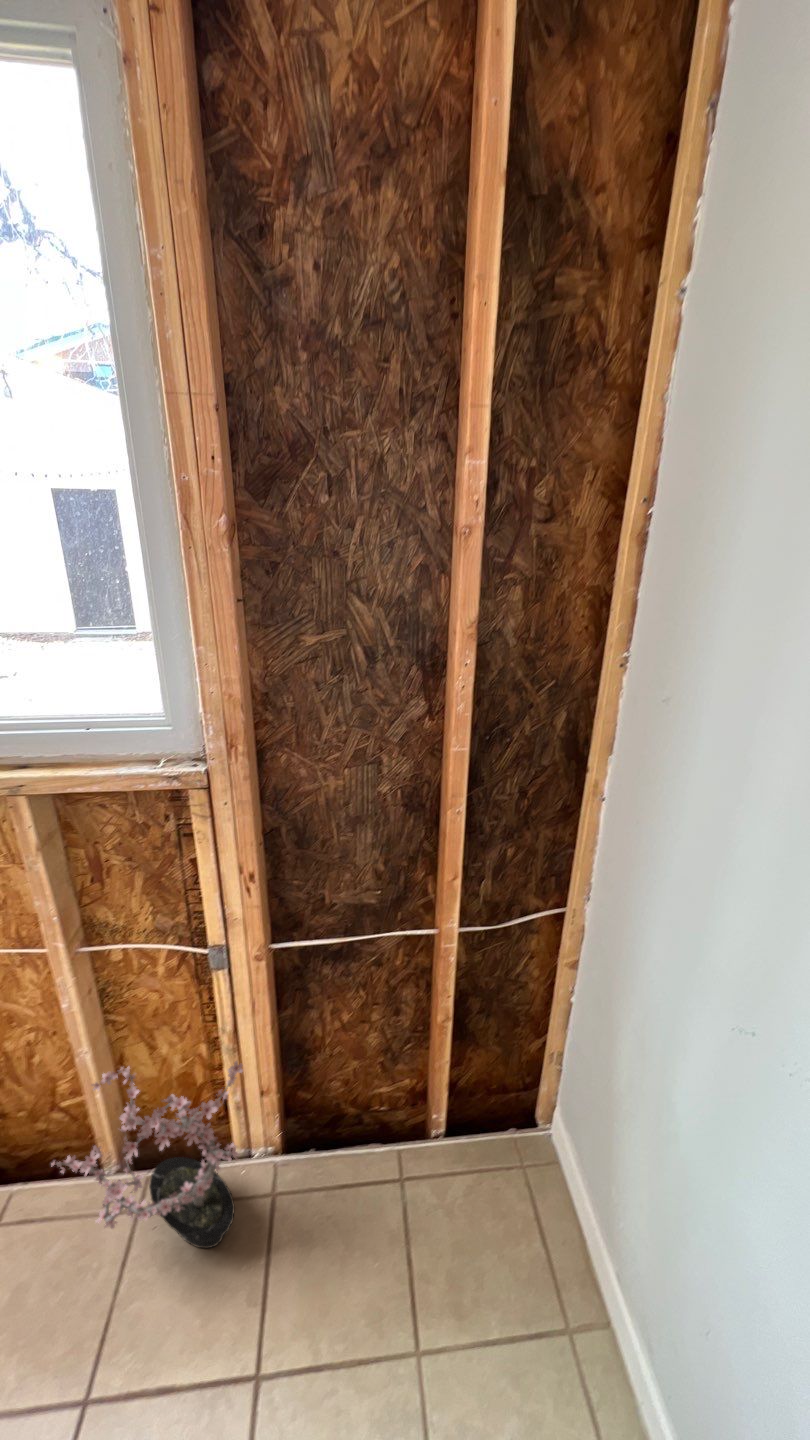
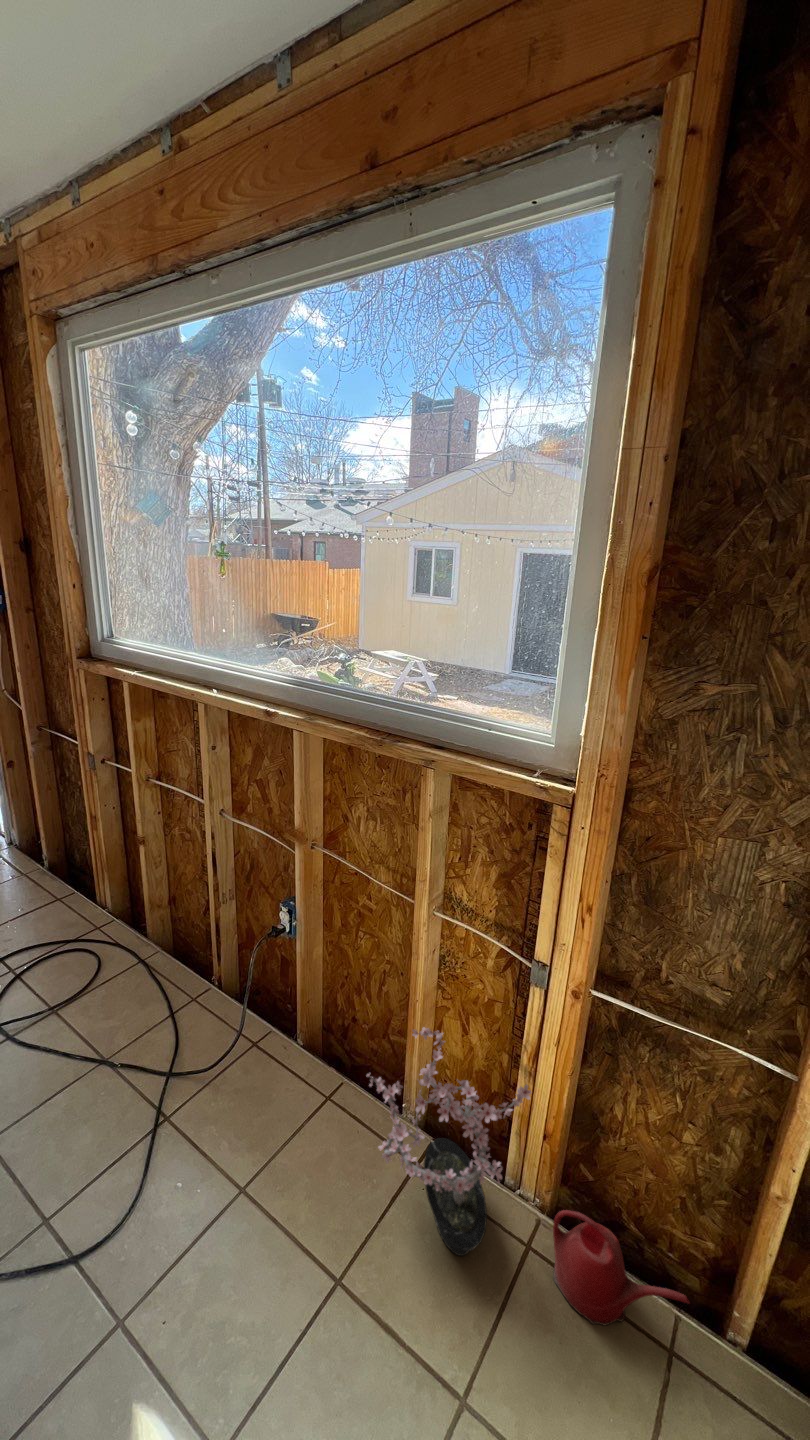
watering can: none [291,1125,404,1203] -> present [553,1210,690,1325]

